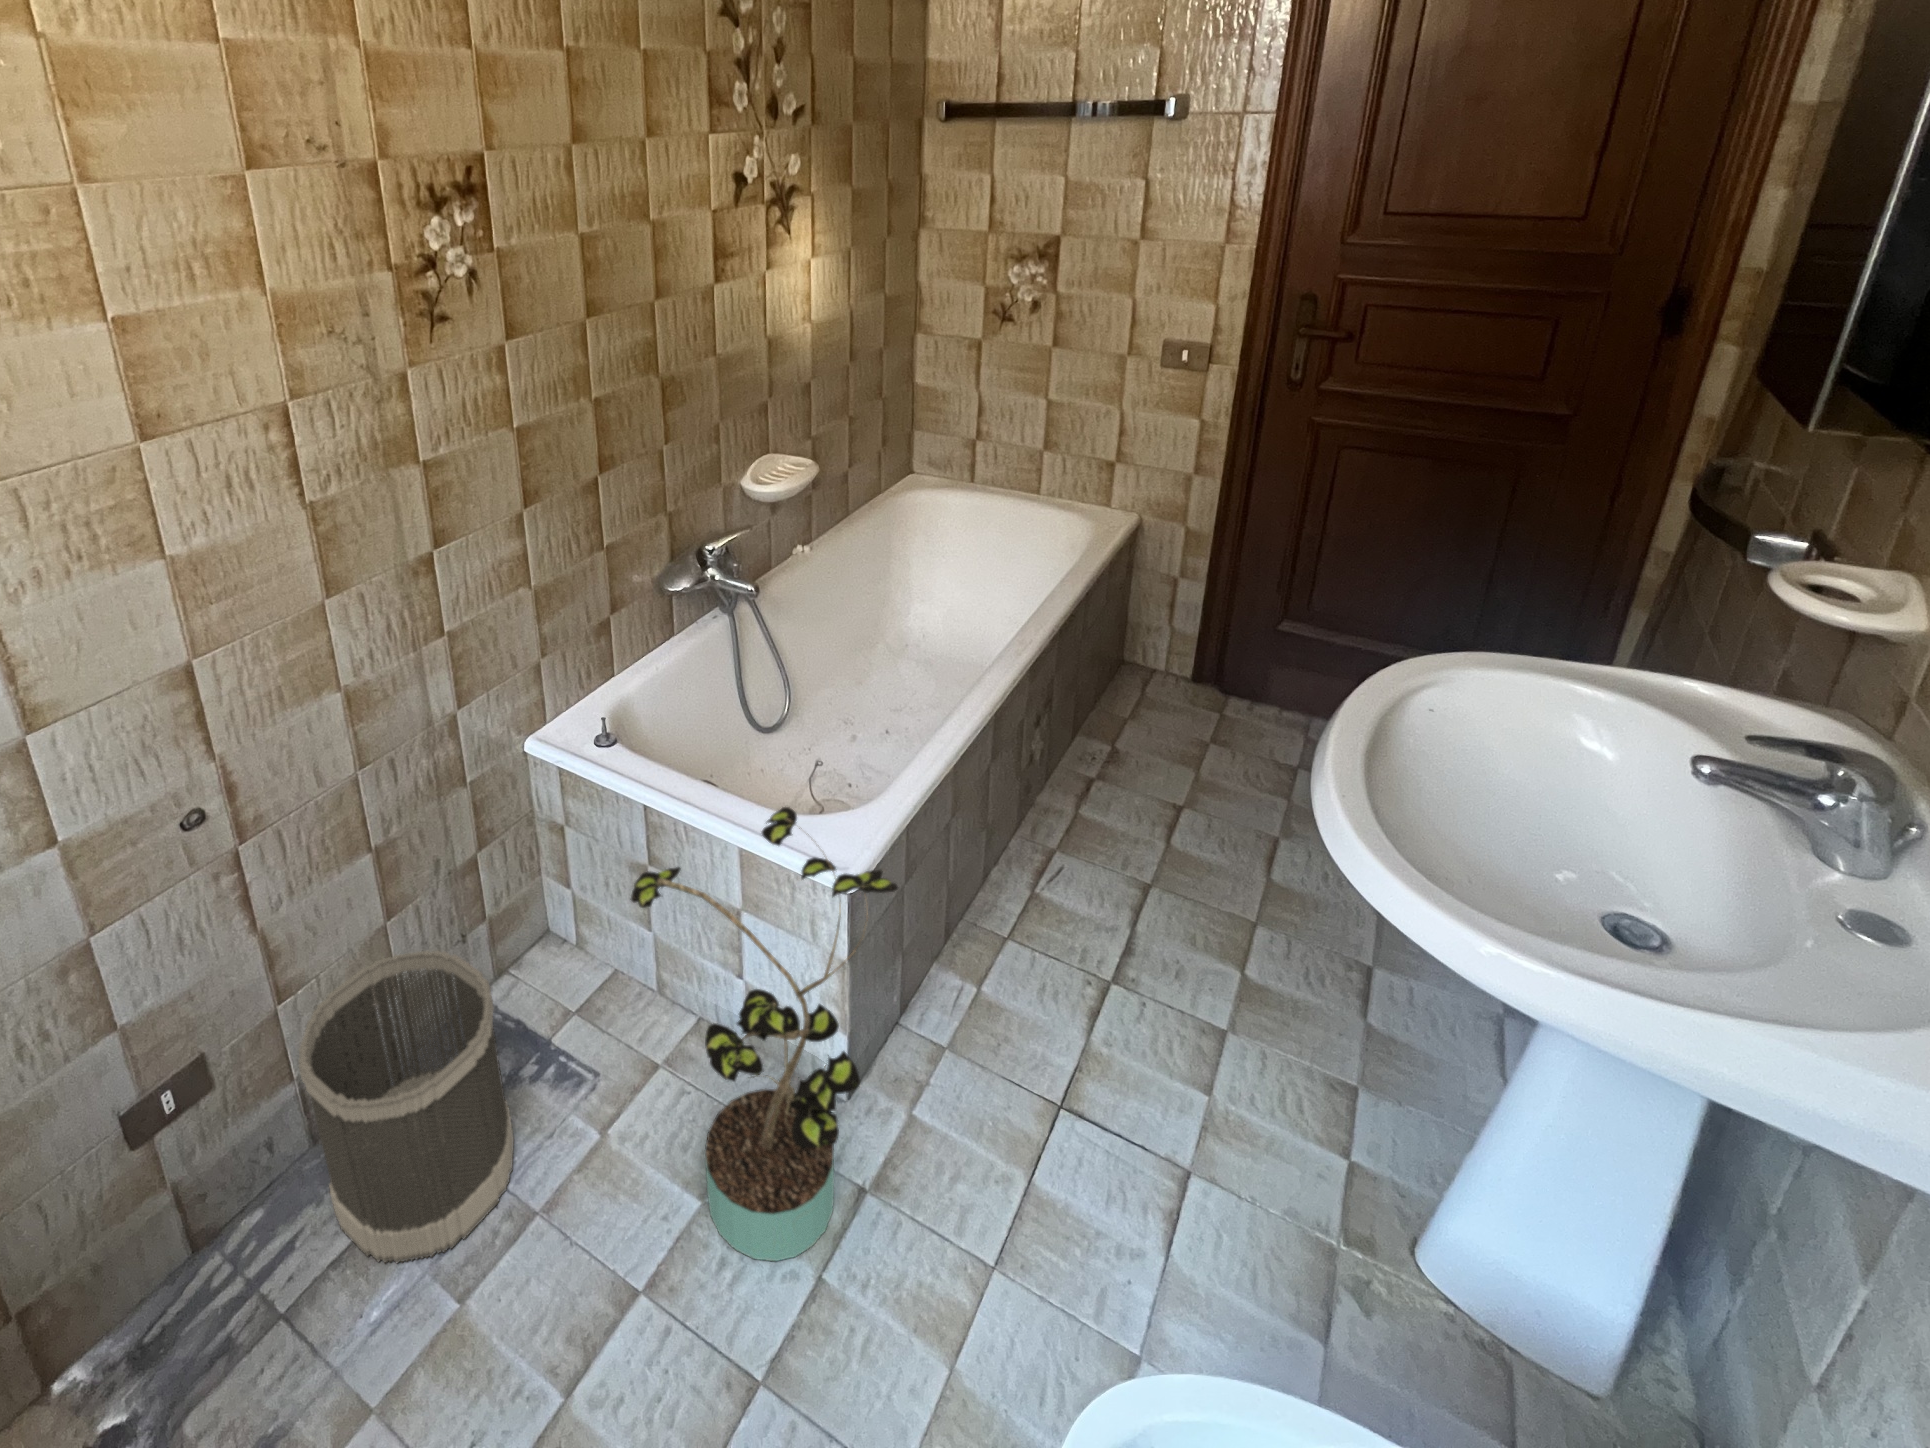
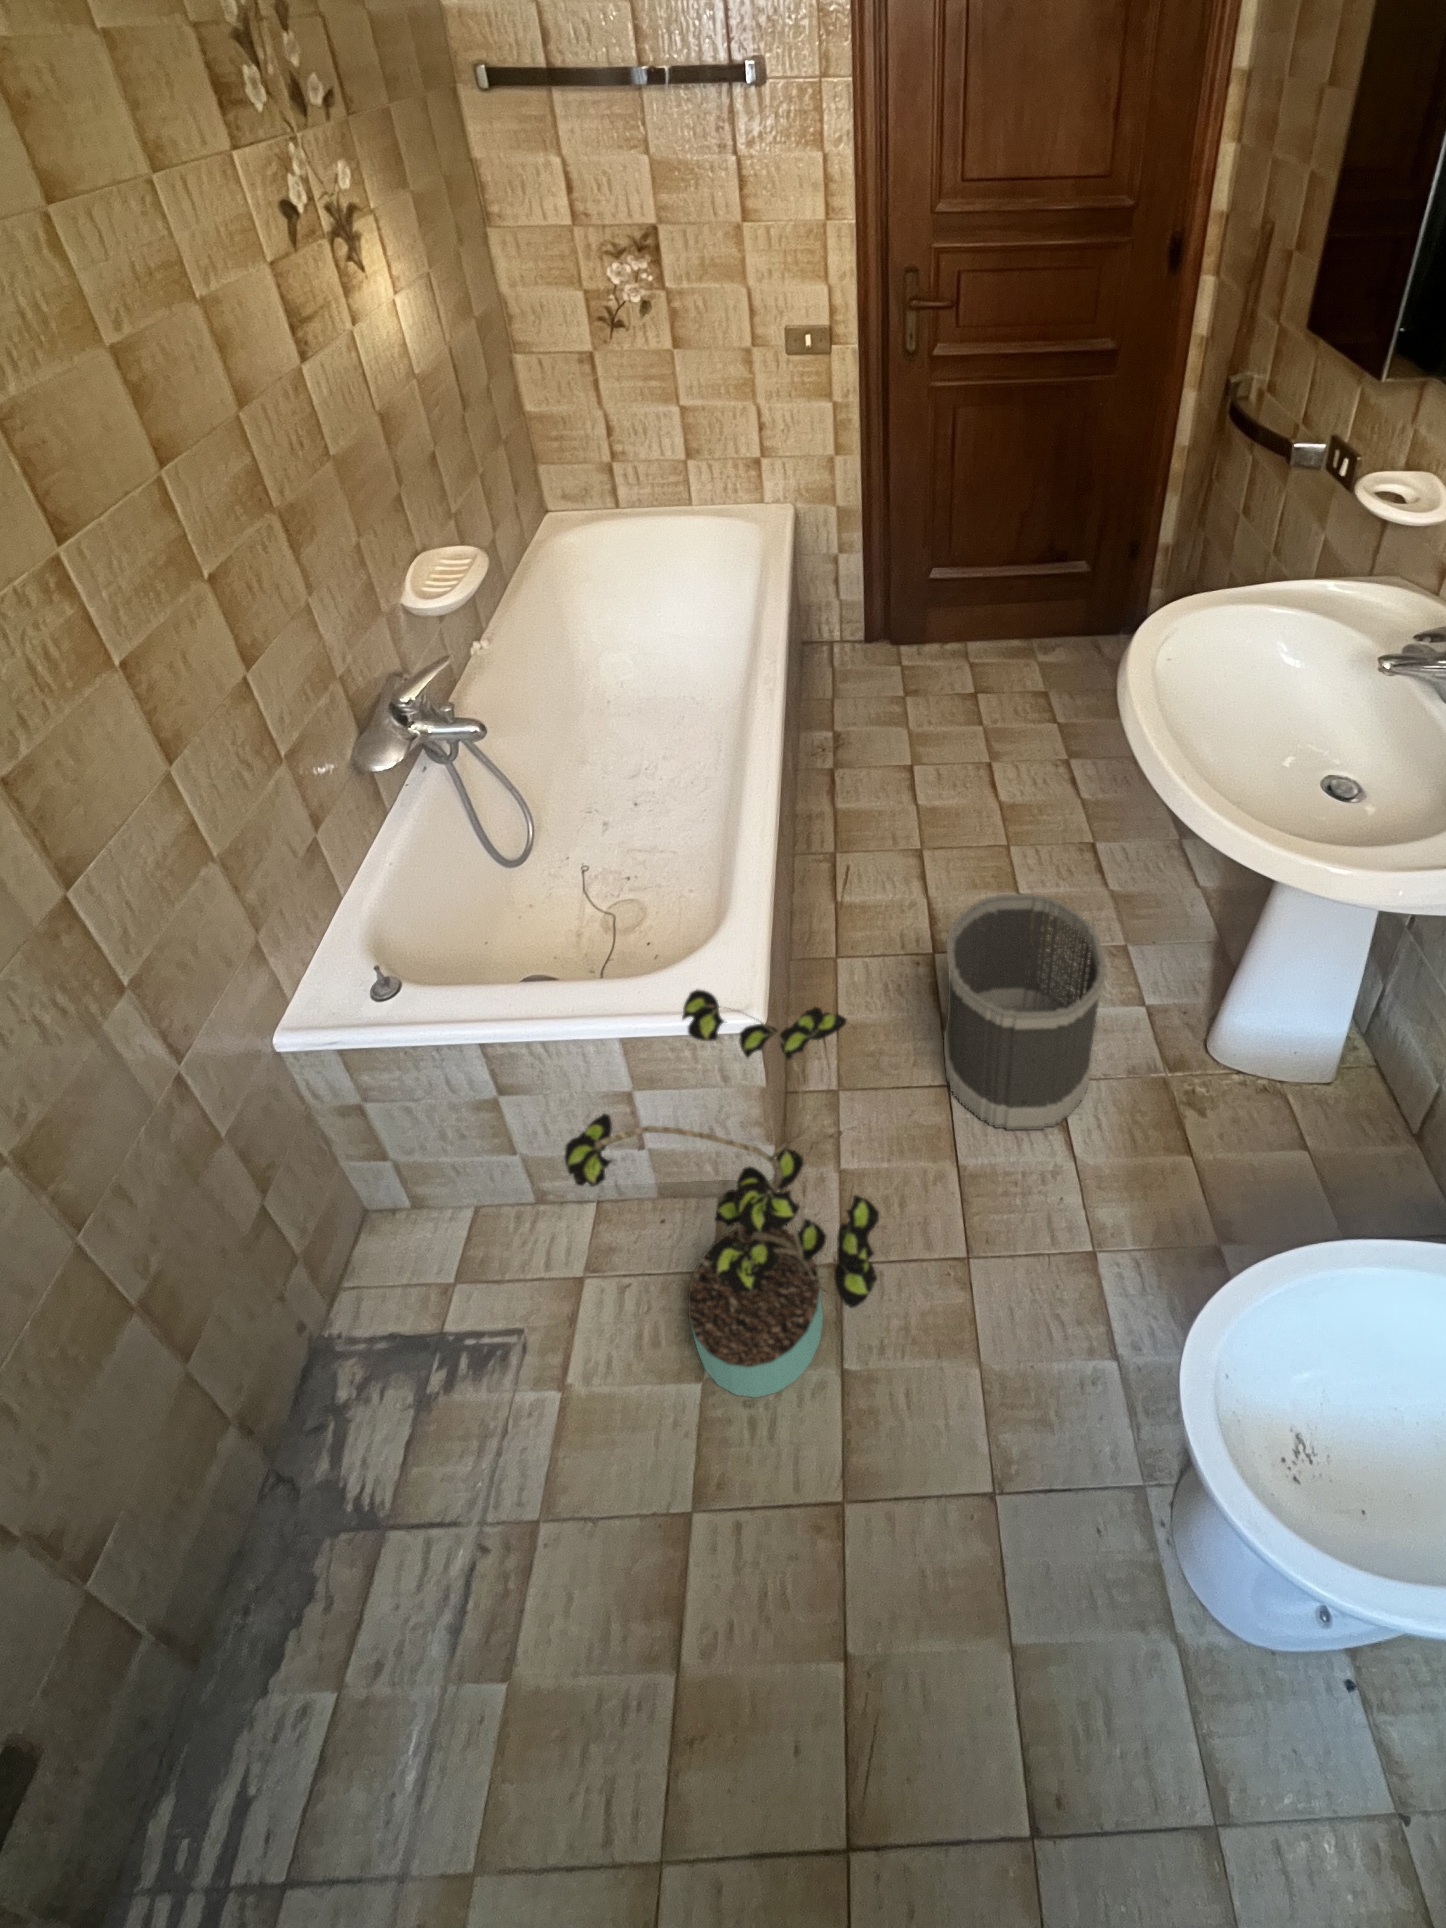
wastebasket: present [298,951,514,1263] -> present [944,894,1106,1130]

